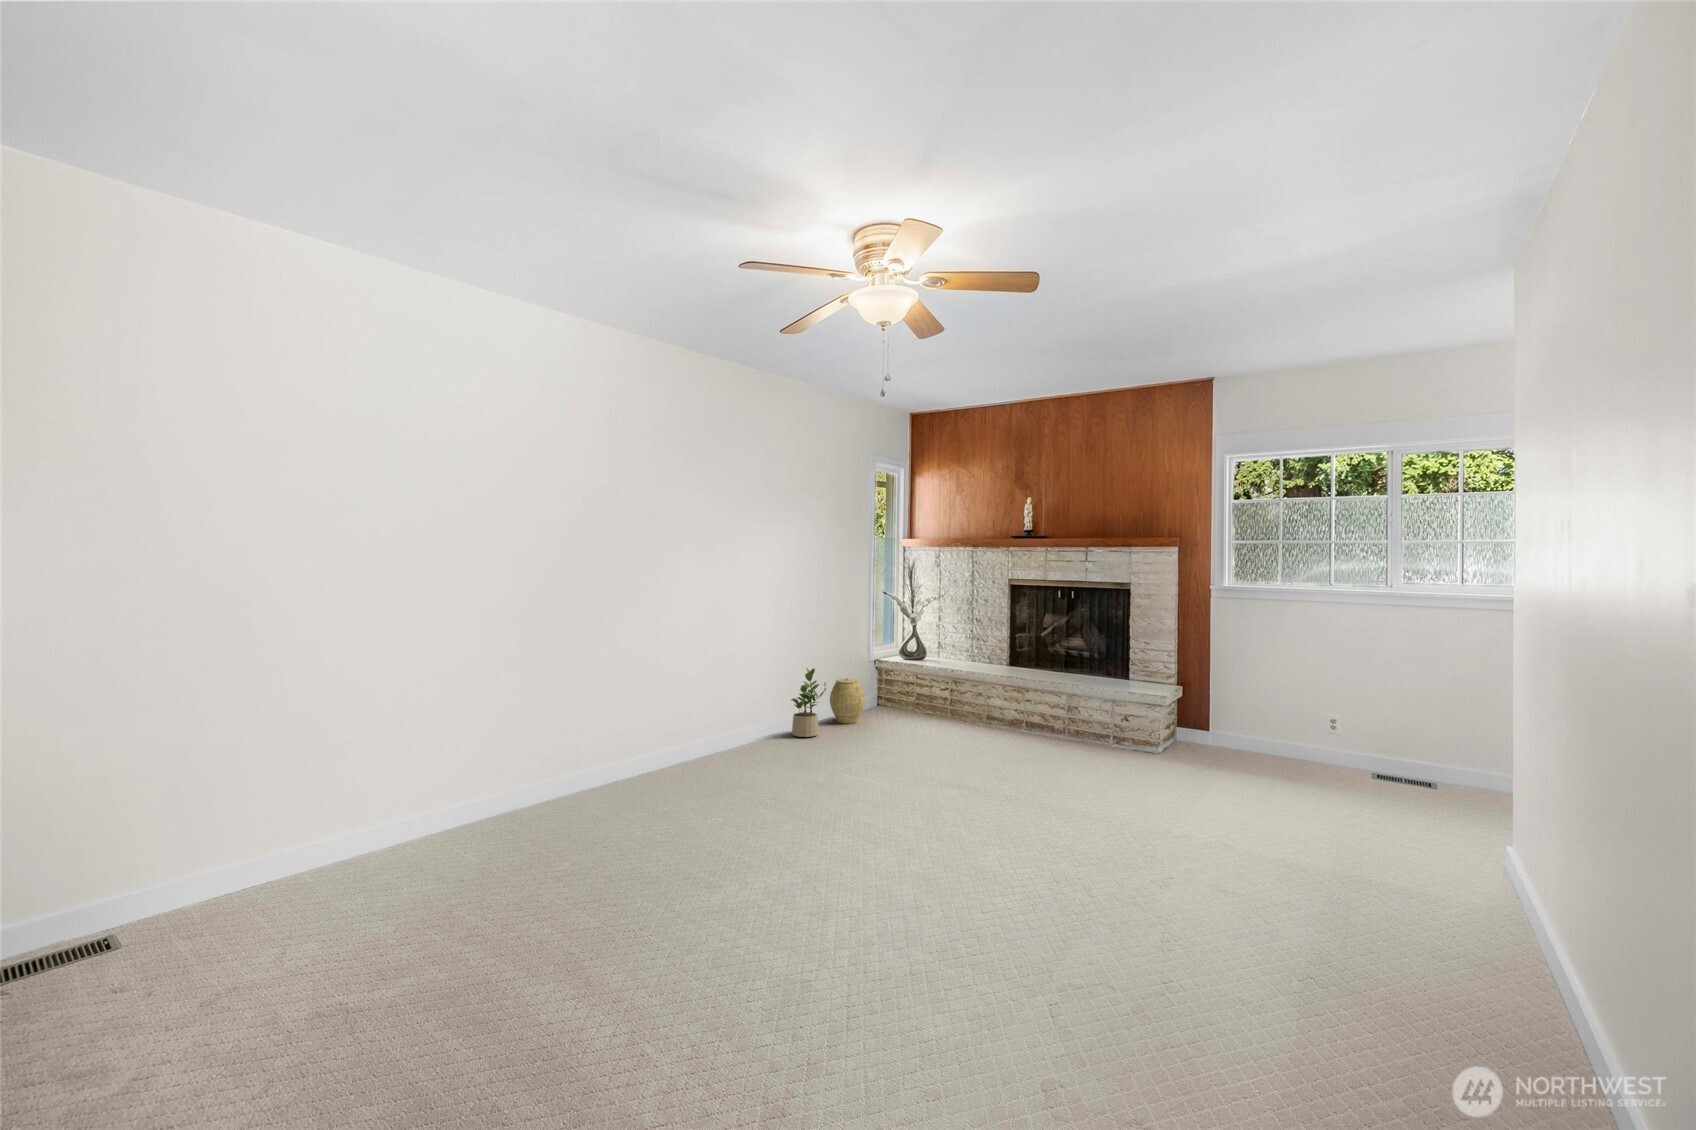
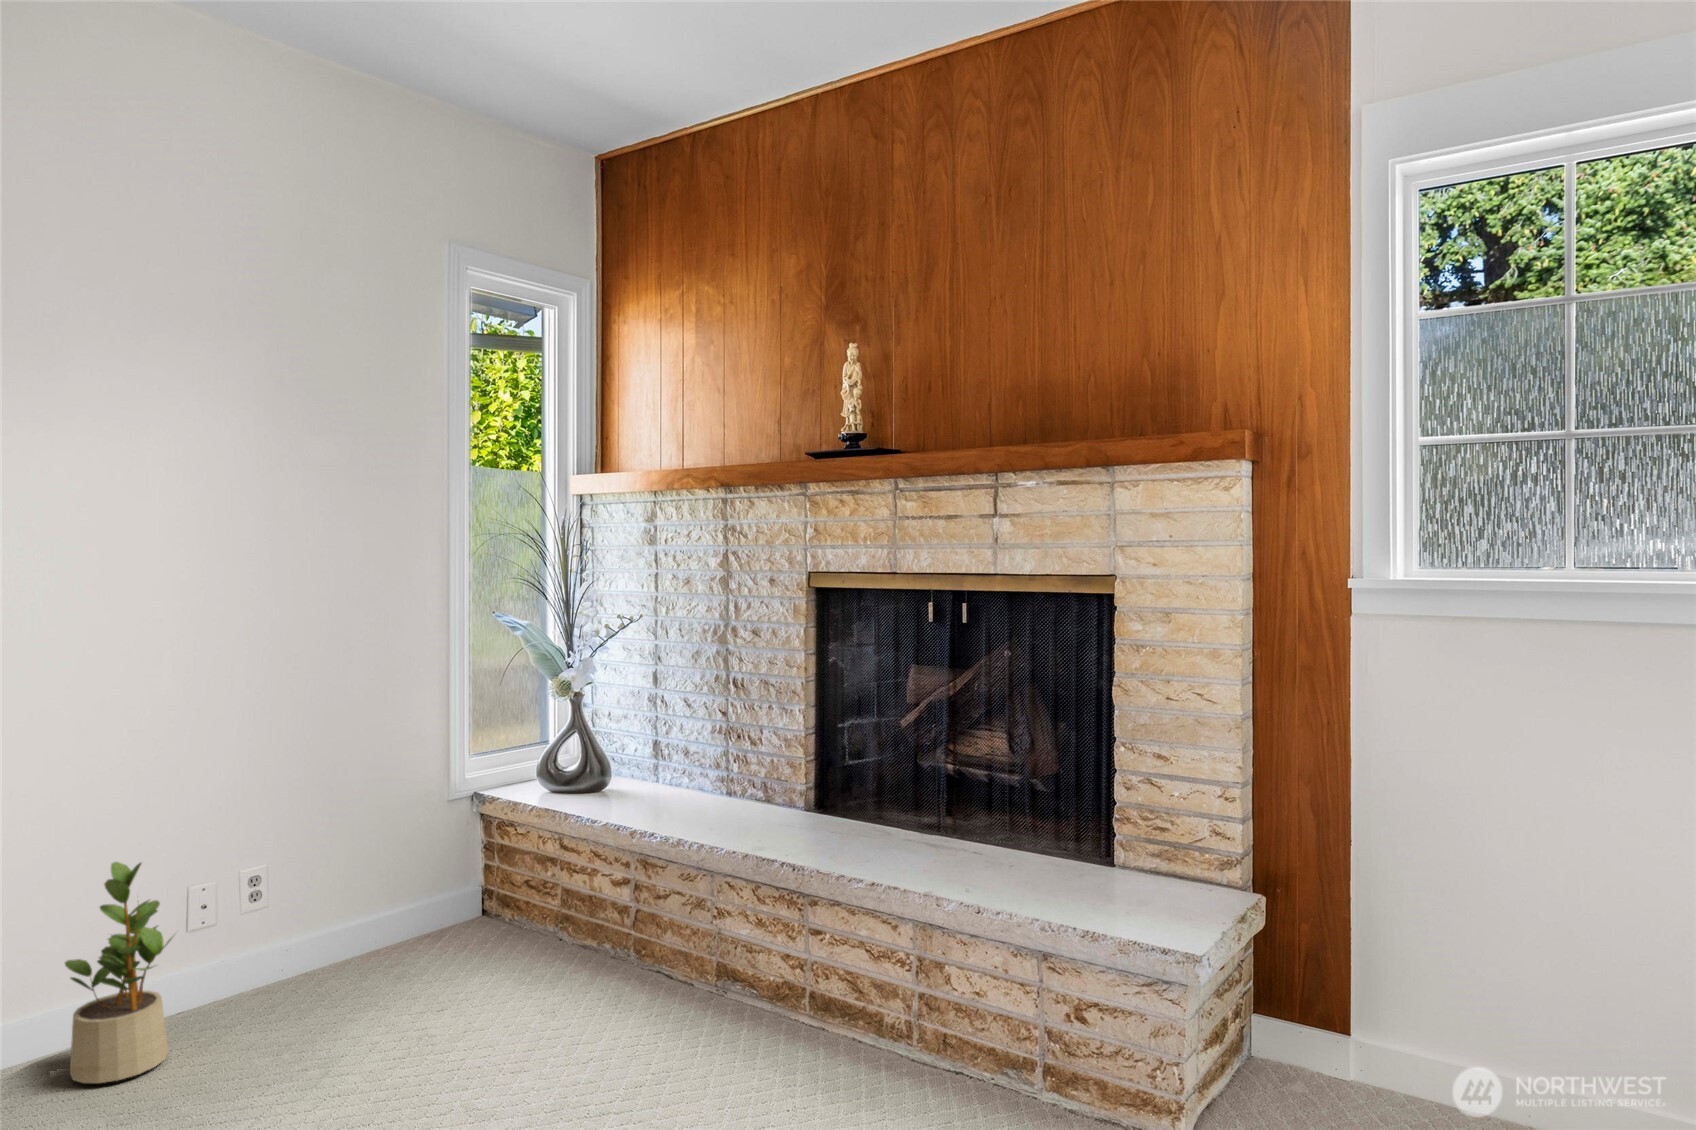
woven basket: present [830,678,865,724] -> none [272,862,383,999]

